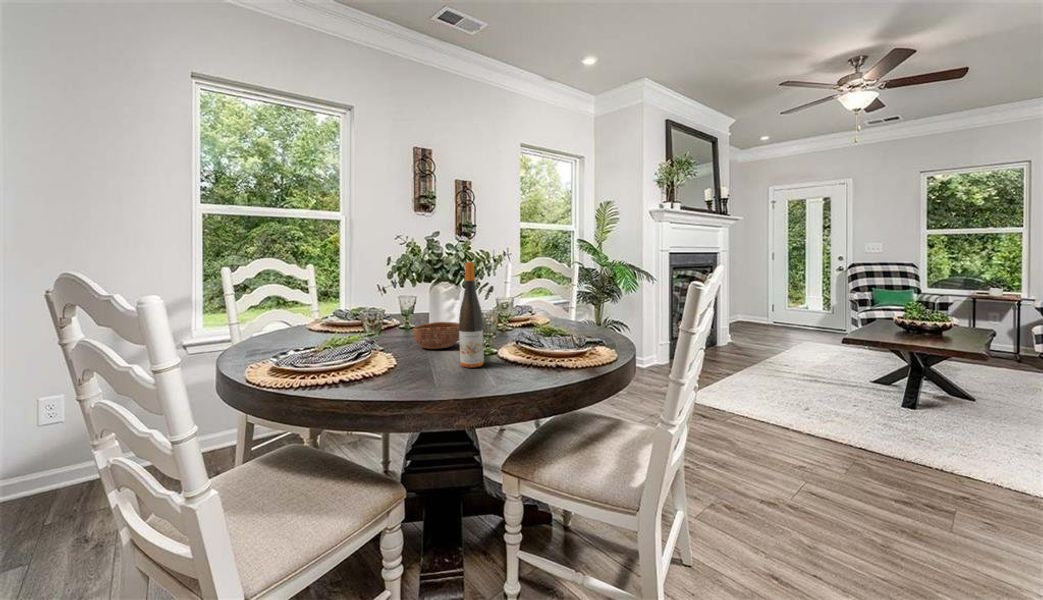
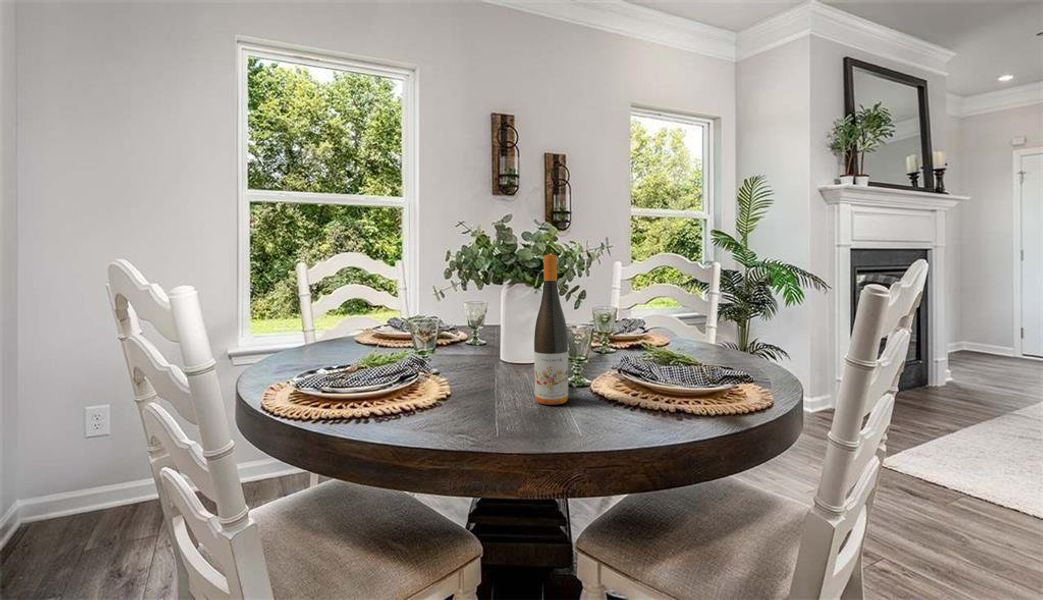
bowl: present [413,322,459,349] -> none [477,338,542,374]

